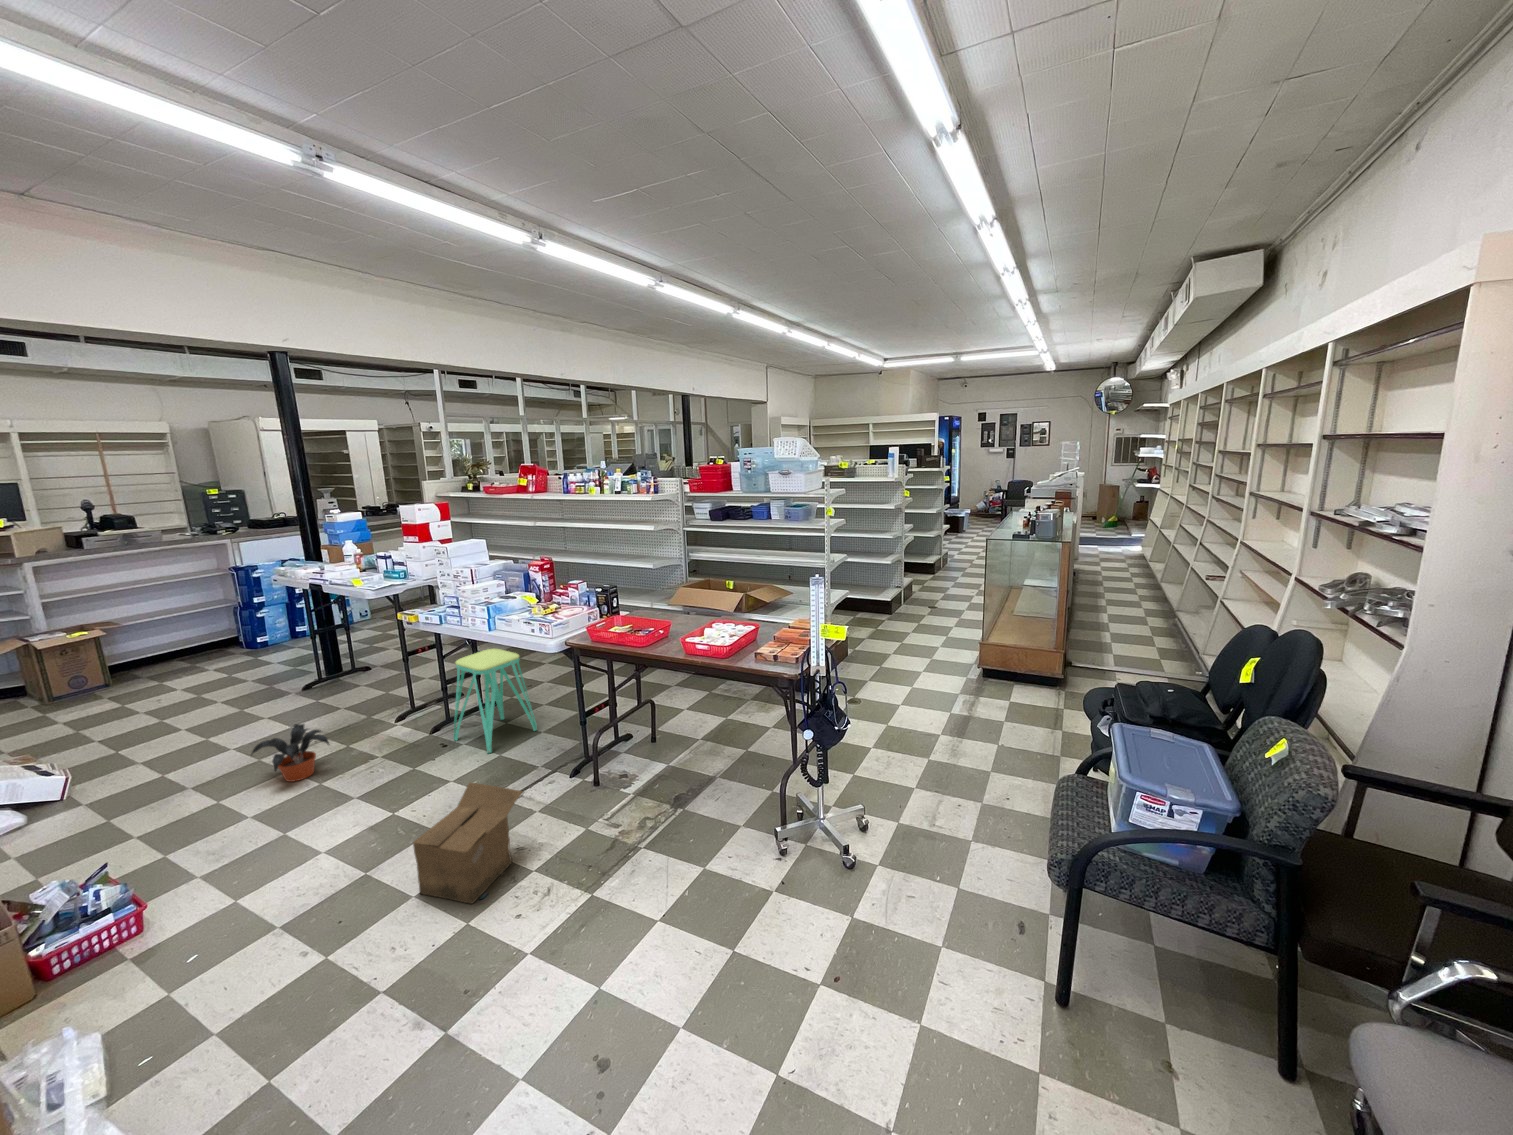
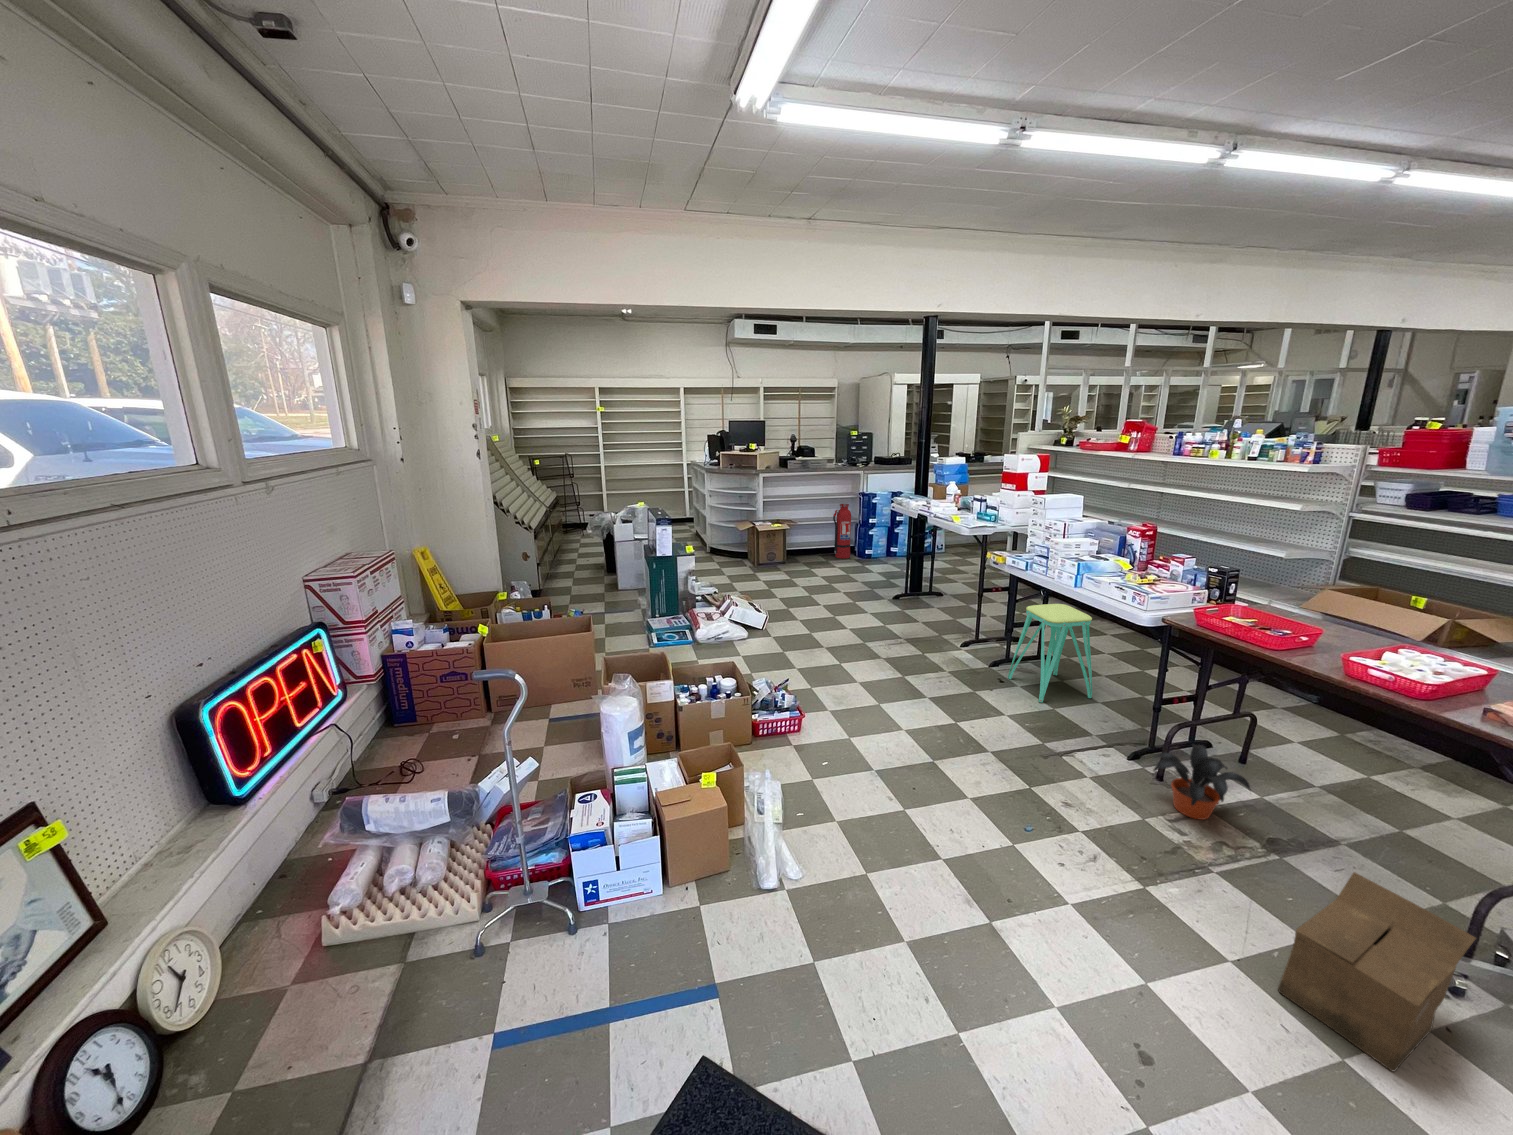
fire extinguisher: none [188,584,232,659] -> present [833,504,851,558]
potted plant: present [251,724,329,782] -> present [1154,745,1251,820]
cardboard box: present [413,783,522,904] -> present [1278,872,1476,1071]

